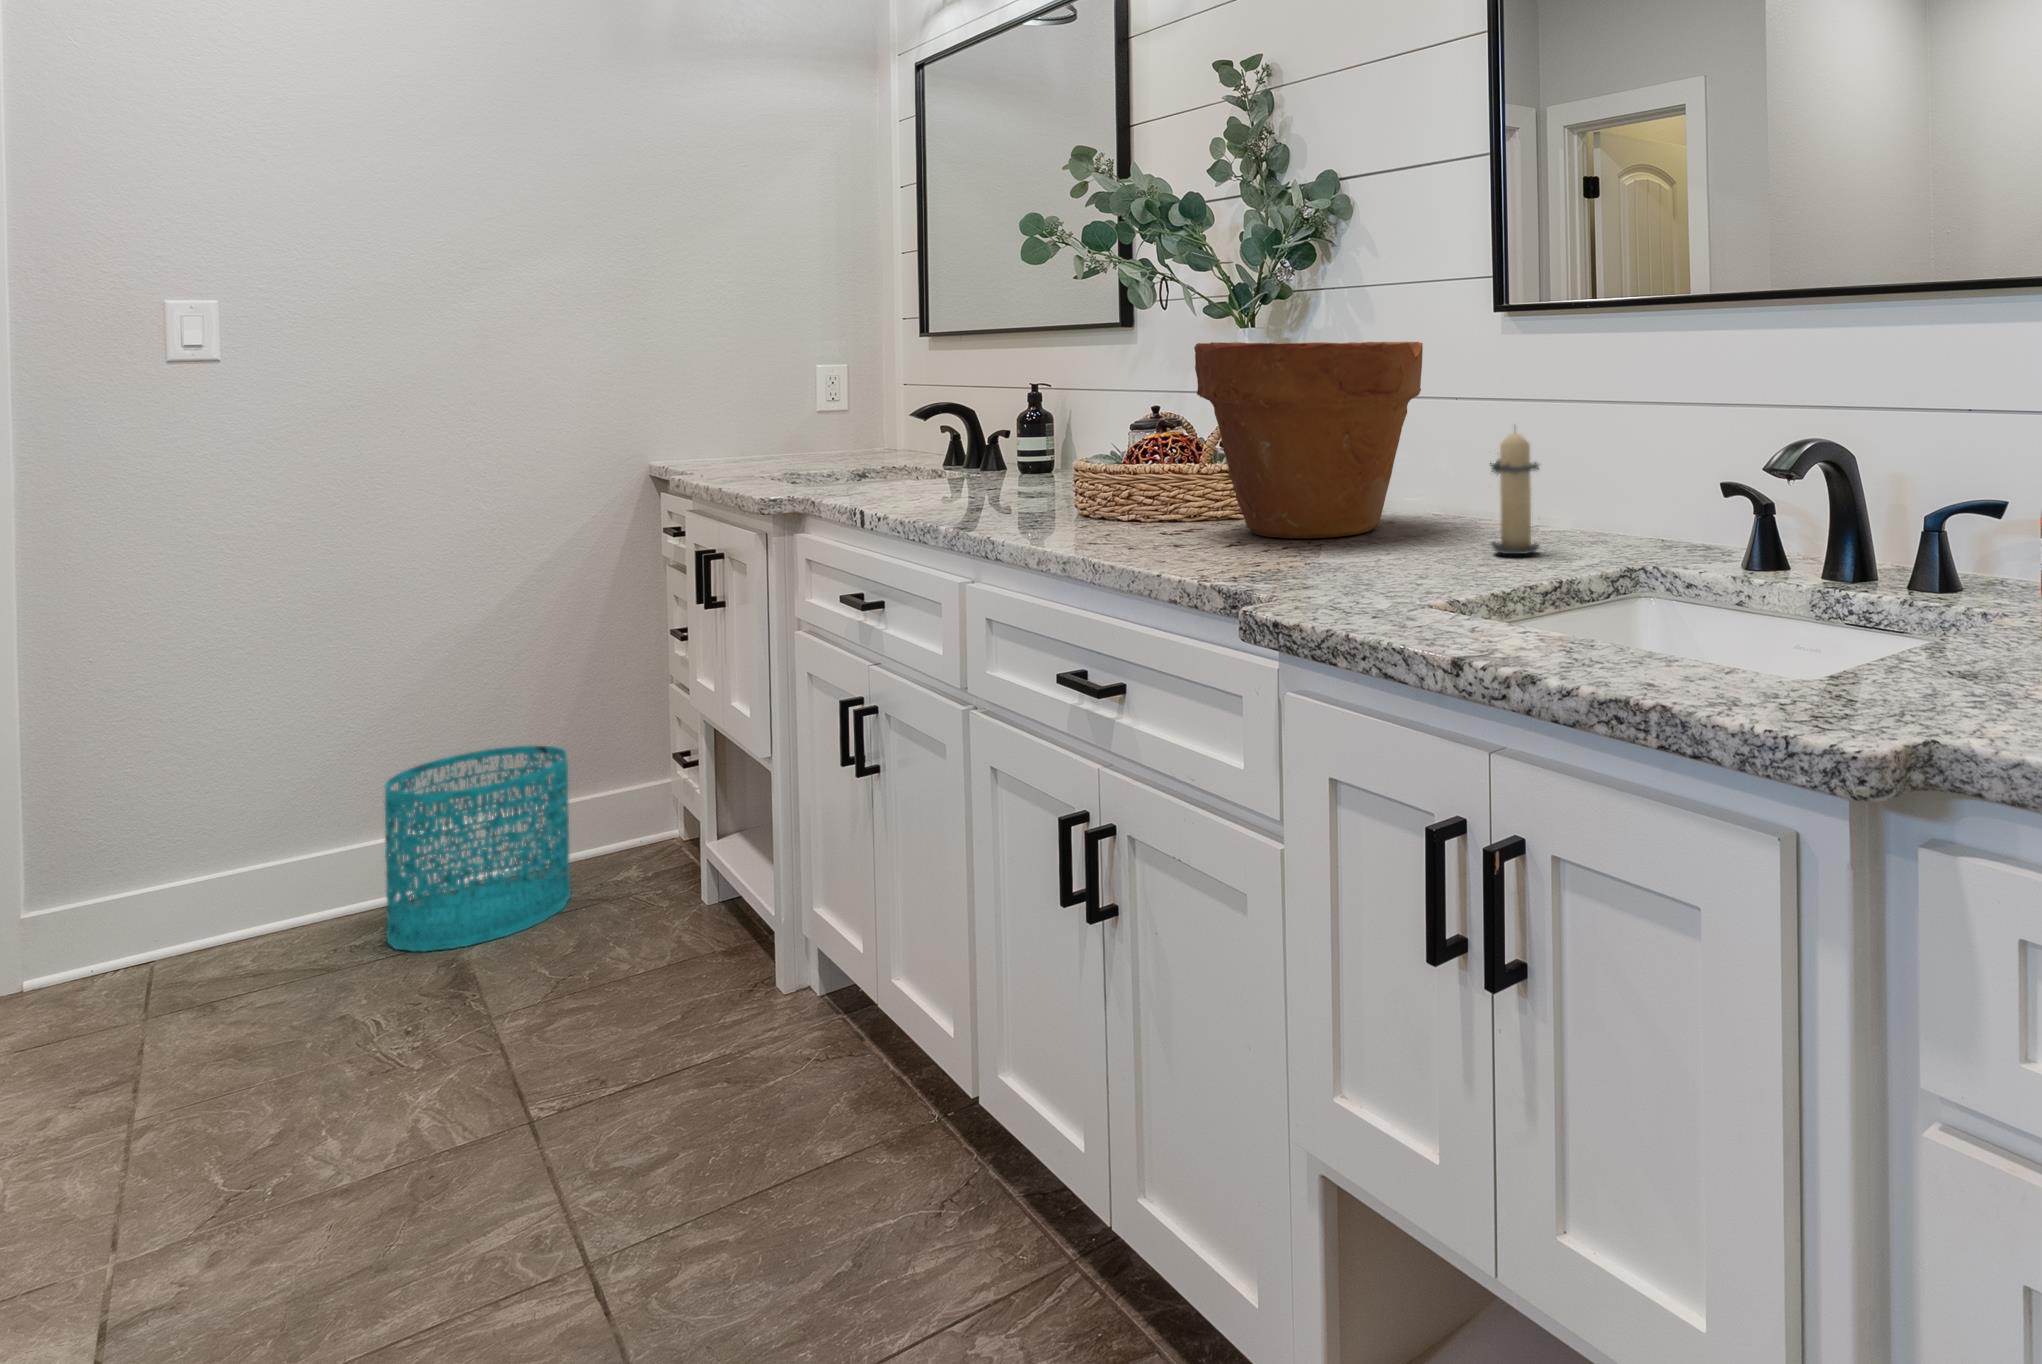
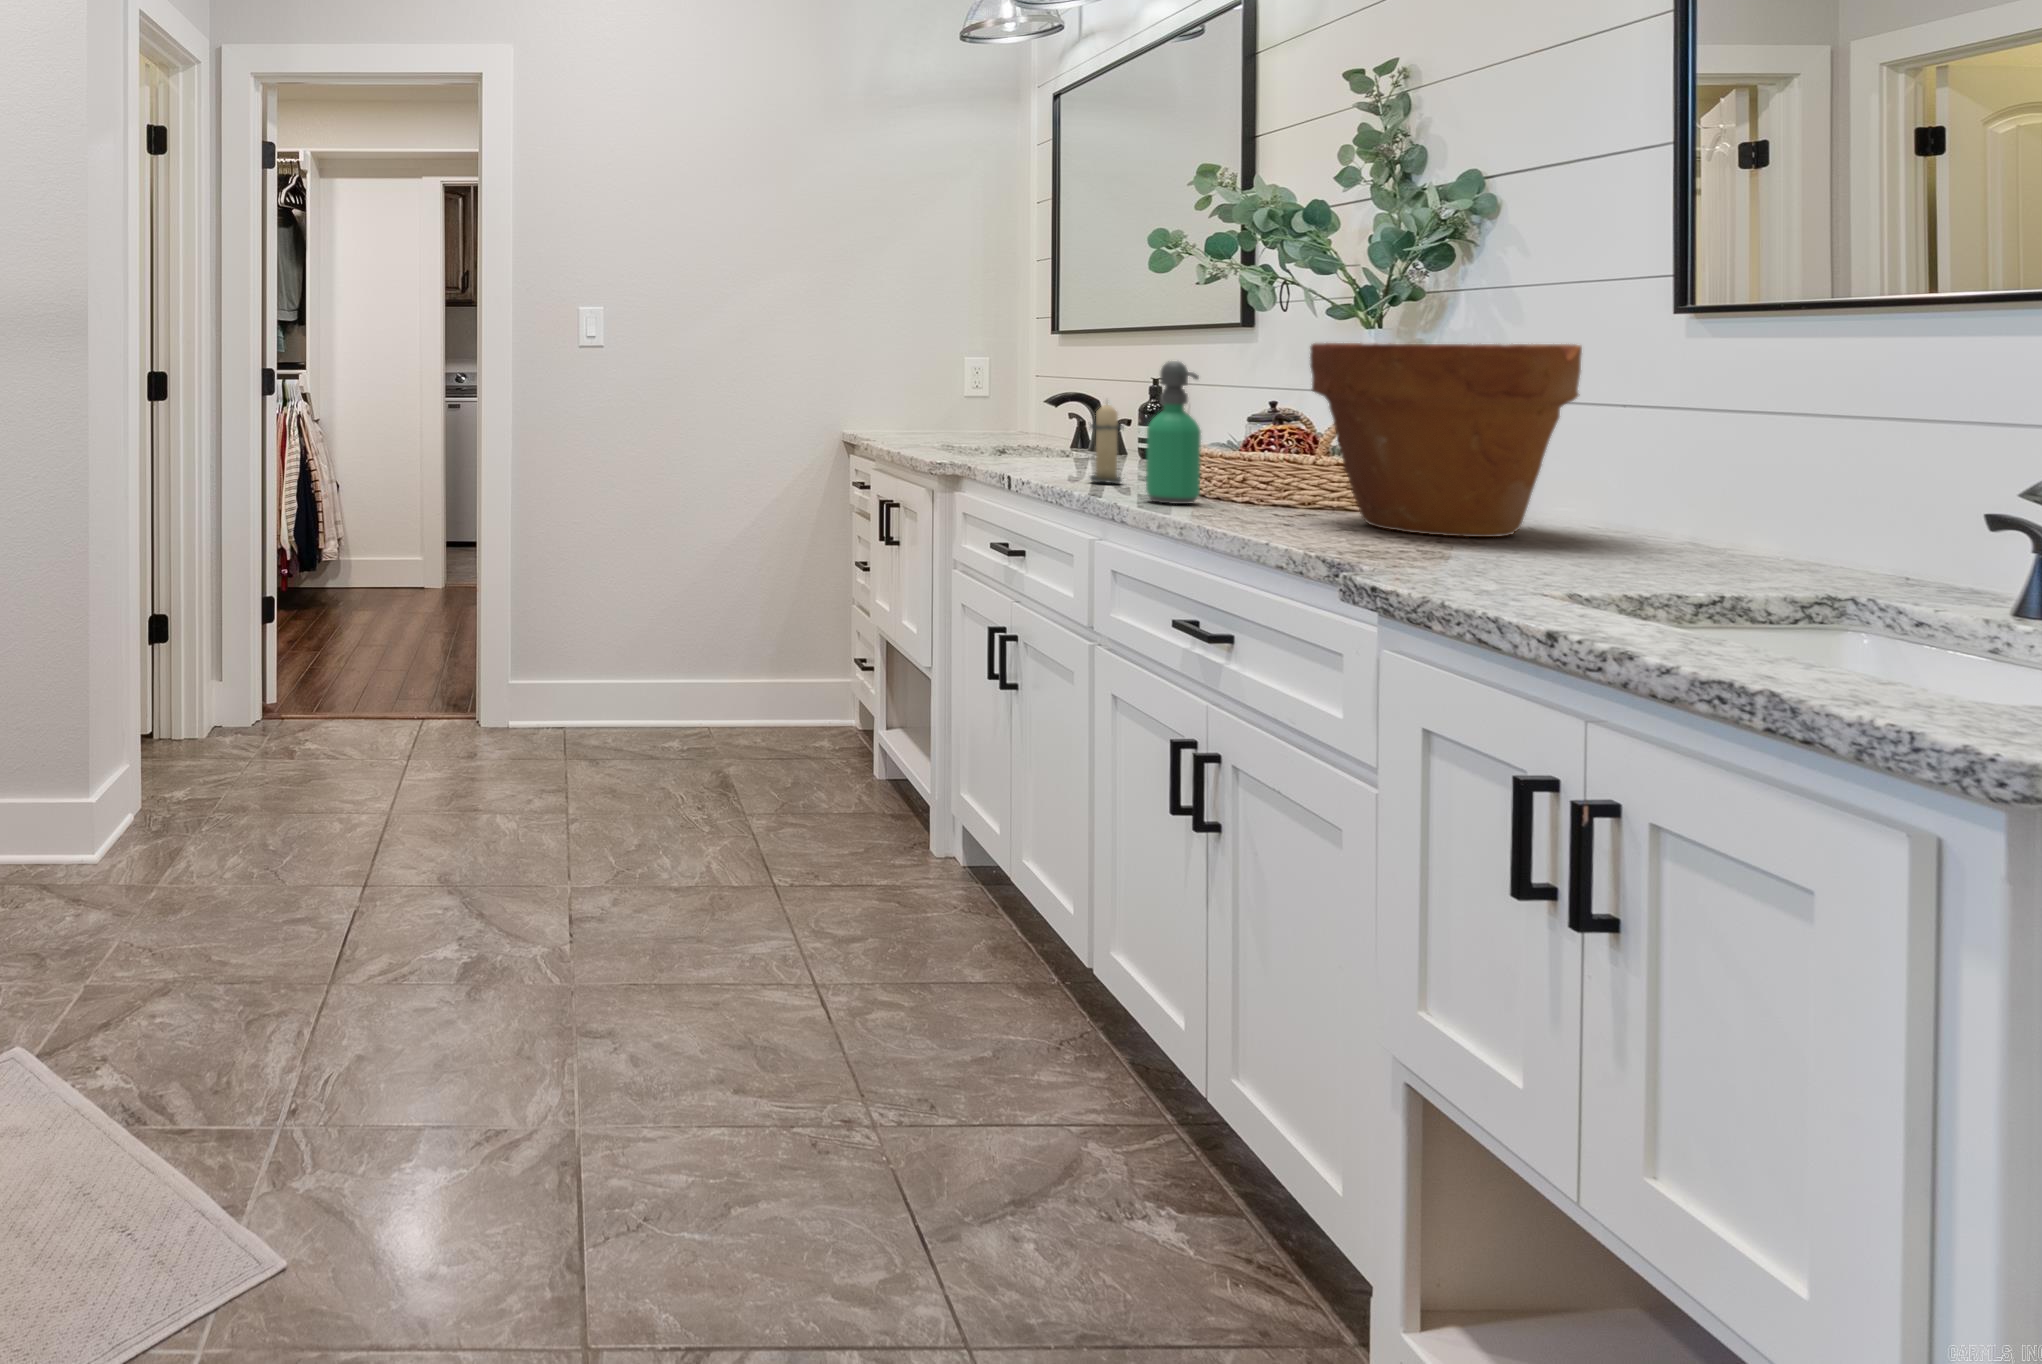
soap dispenser: none [1026,365,1086,531] -> present [1146,361,1201,504]
candle: present [1490,432,1539,554] -> present [1089,404,1123,483]
wastebasket: present [384,746,571,952] -> none [688,629,790,762]

